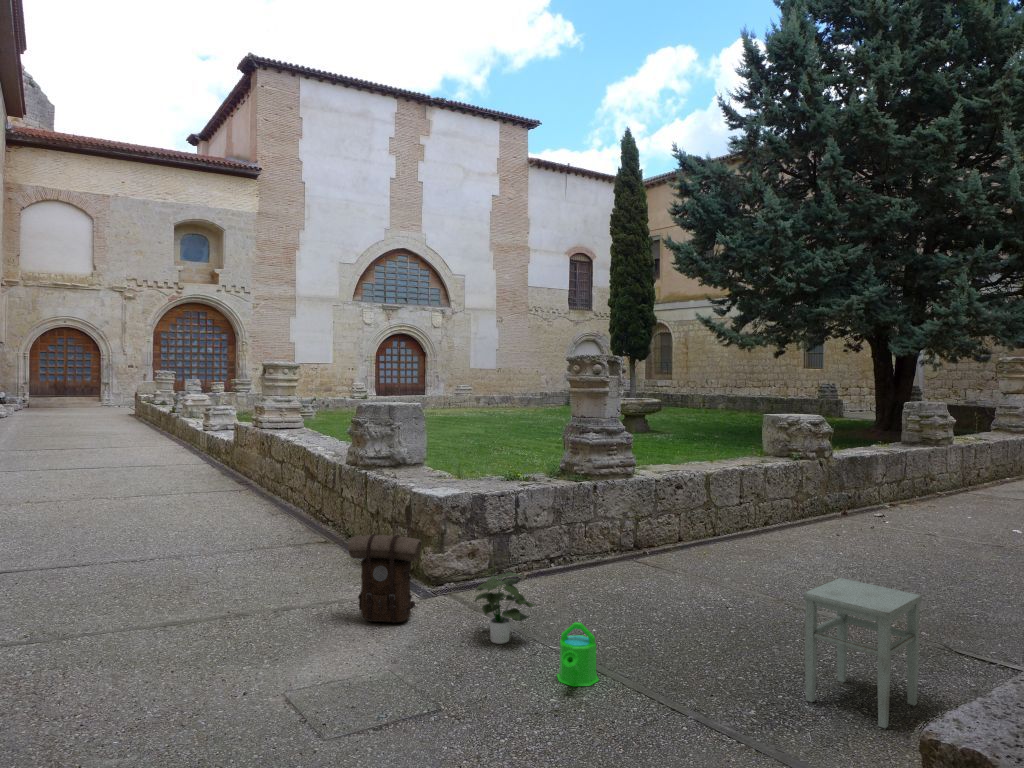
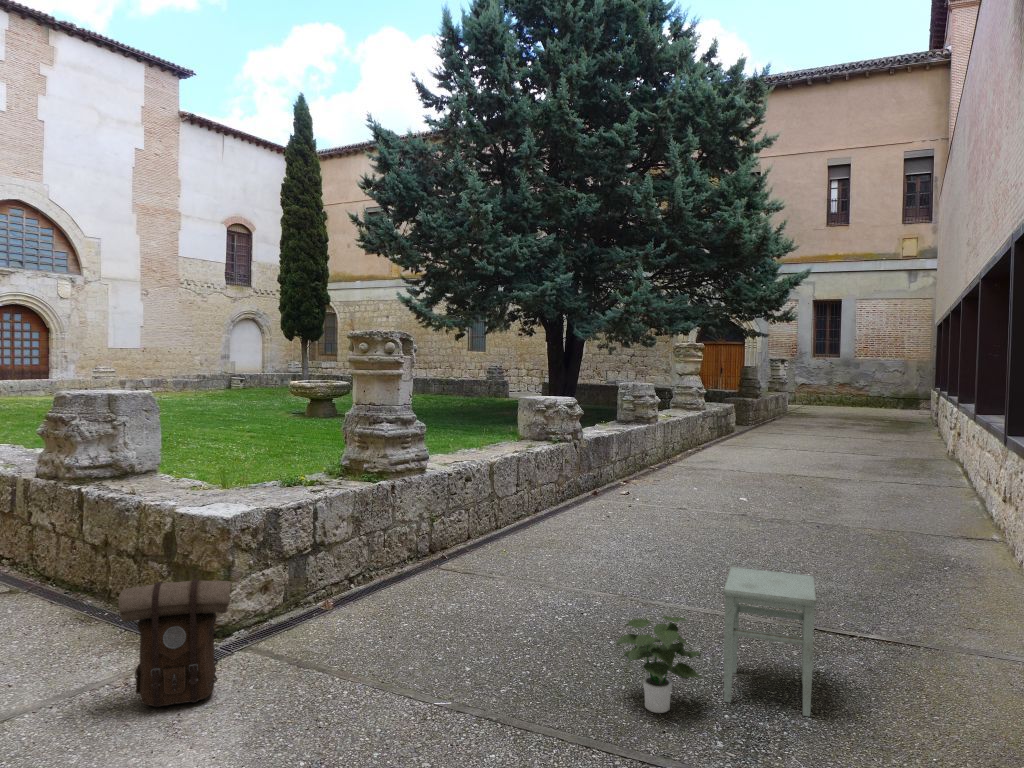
potted plant: present [475,572,536,644] -> present [616,616,701,713]
watering can: present [557,622,599,687] -> none [460,662,513,744]

